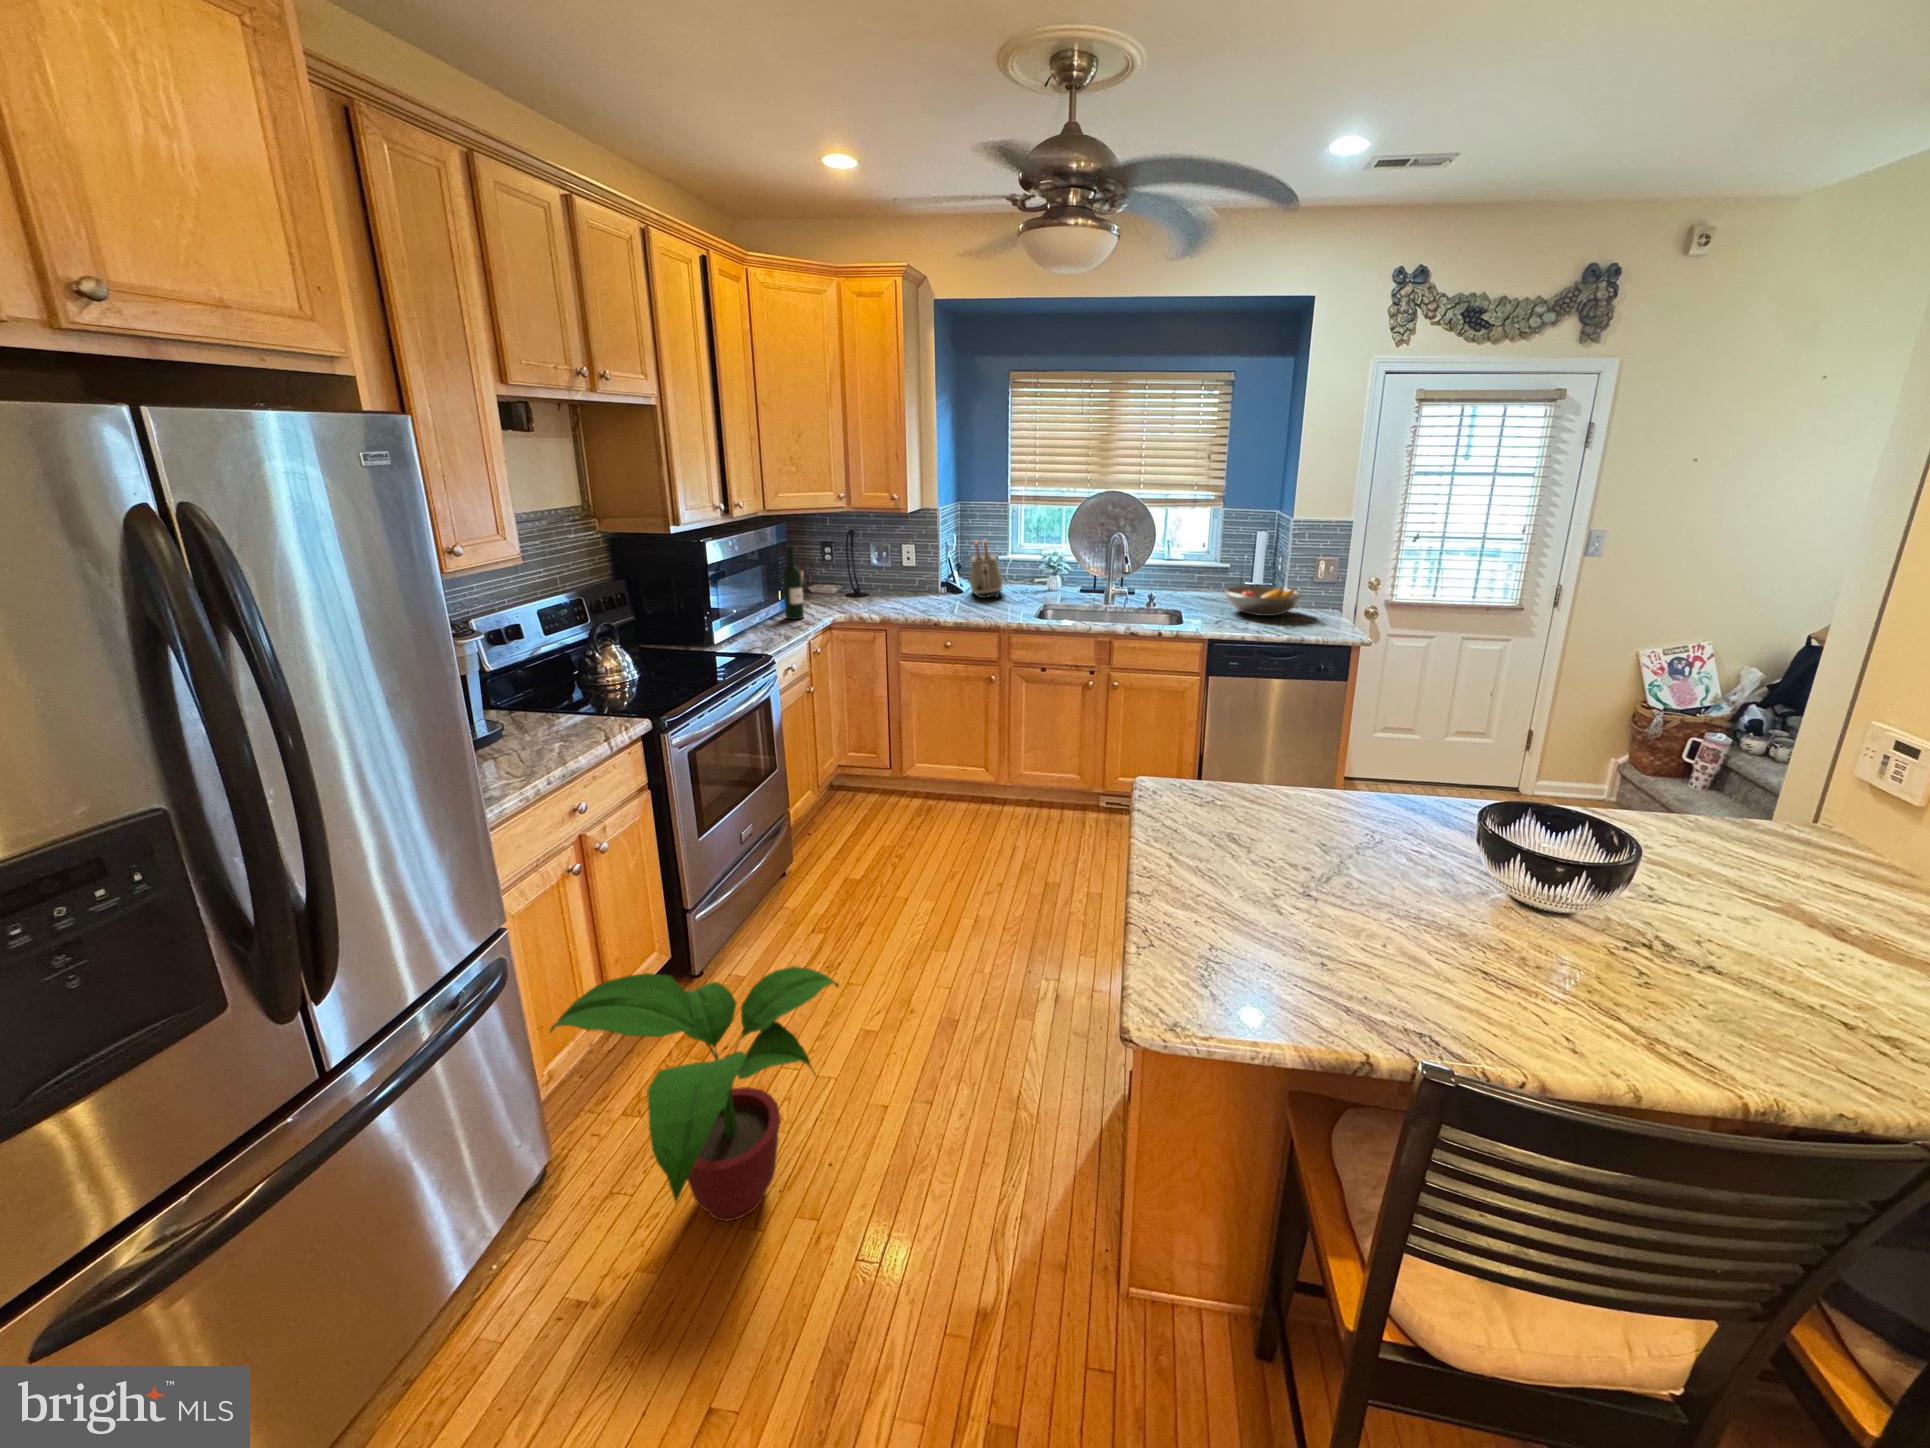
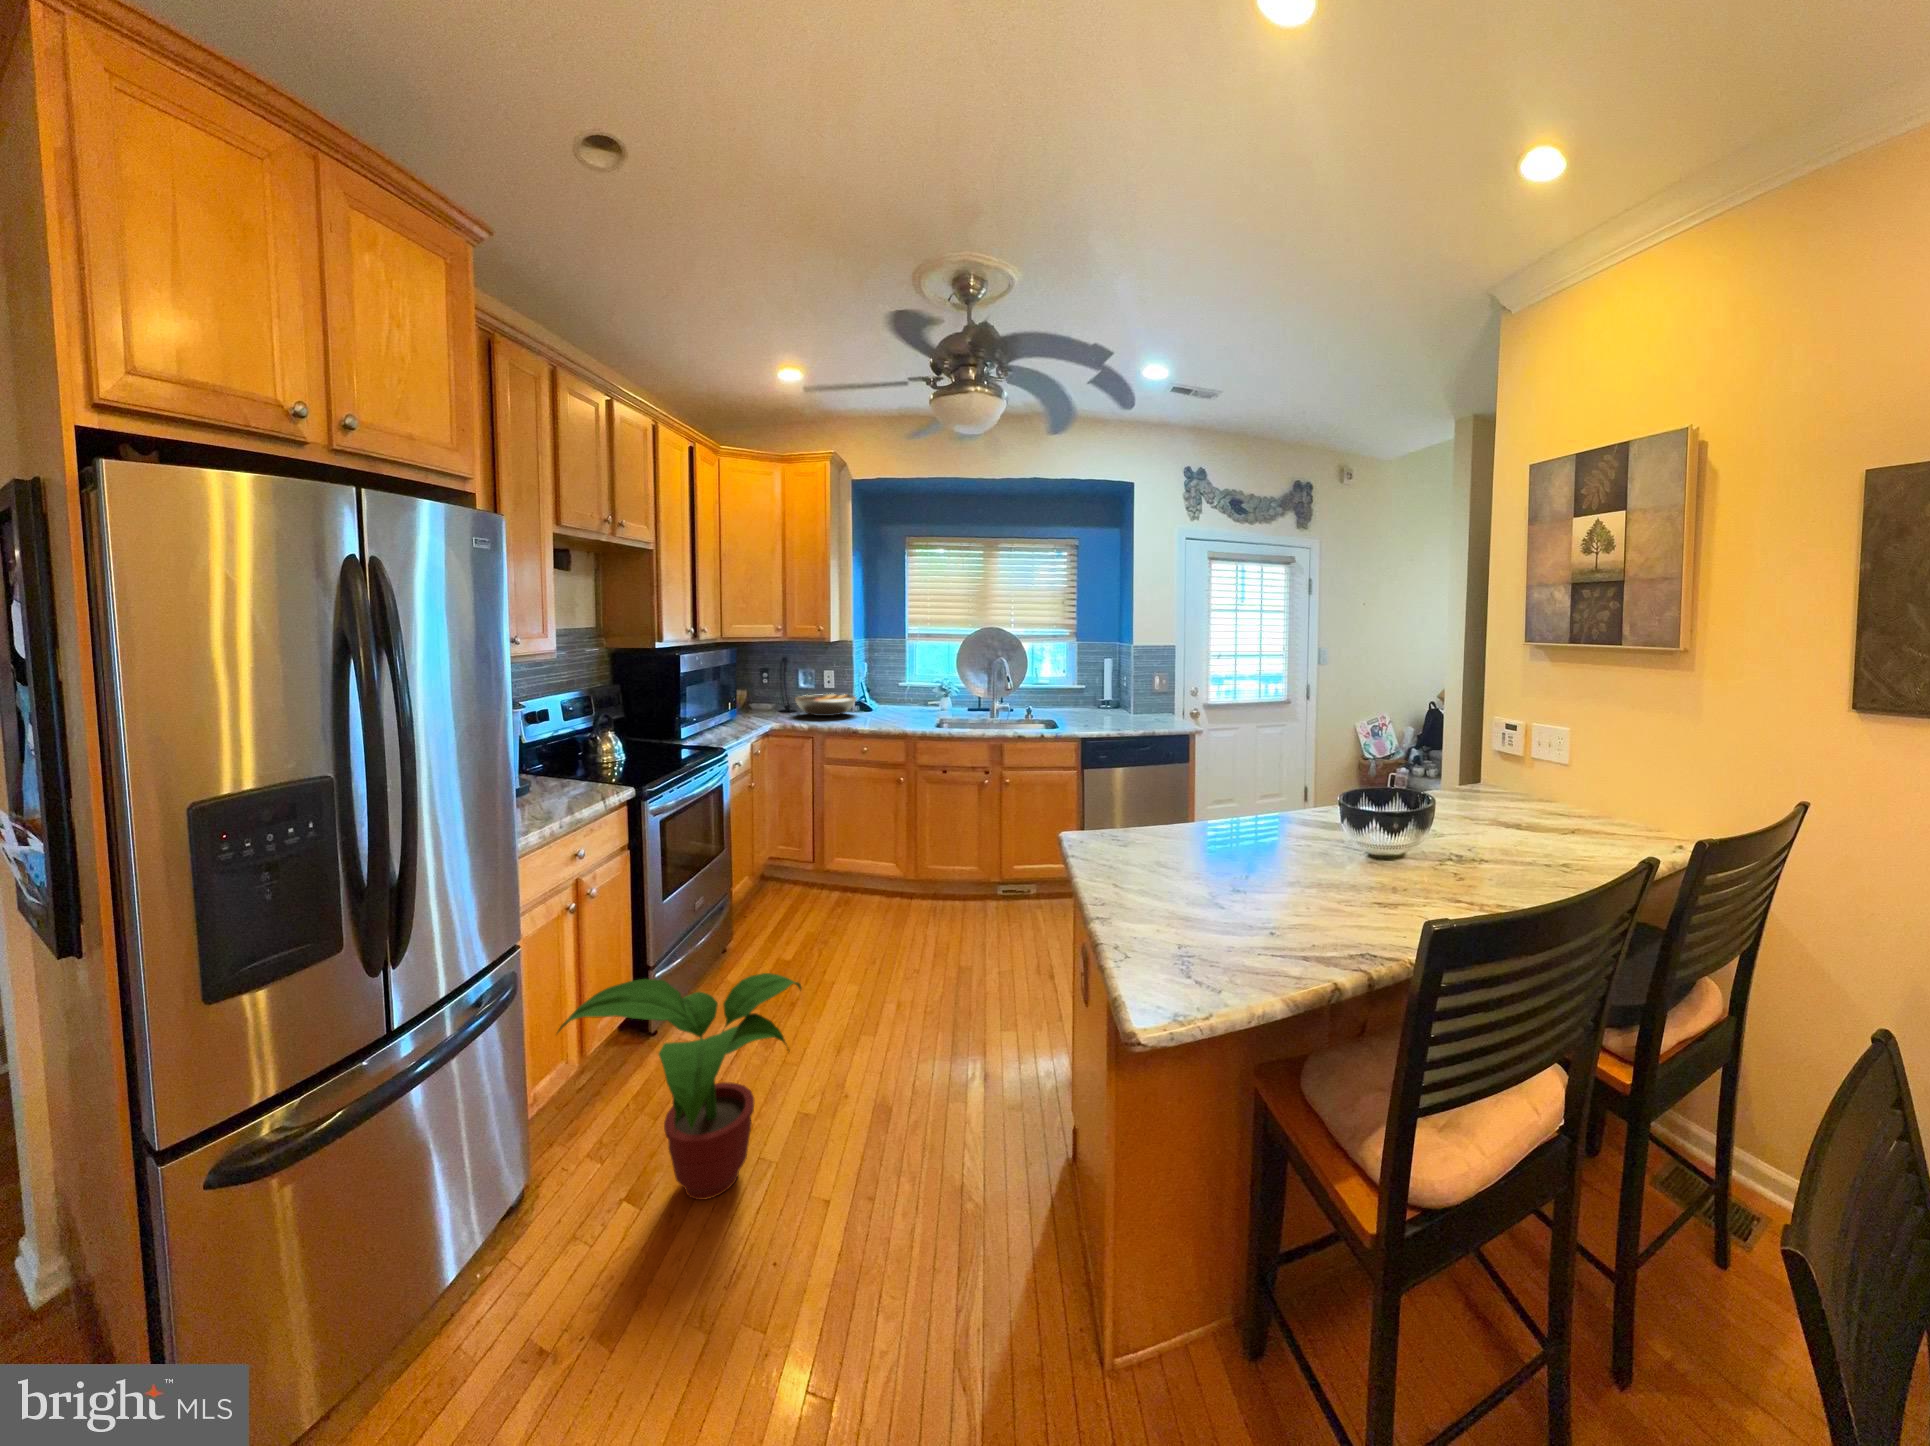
toaster: present [970,540,1003,598] -> none [883,665,910,711]
wine bottle: present [783,546,804,619] -> none [729,667,746,727]
fruit bowl: present [1224,586,1303,616] -> present [795,694,856,716]

